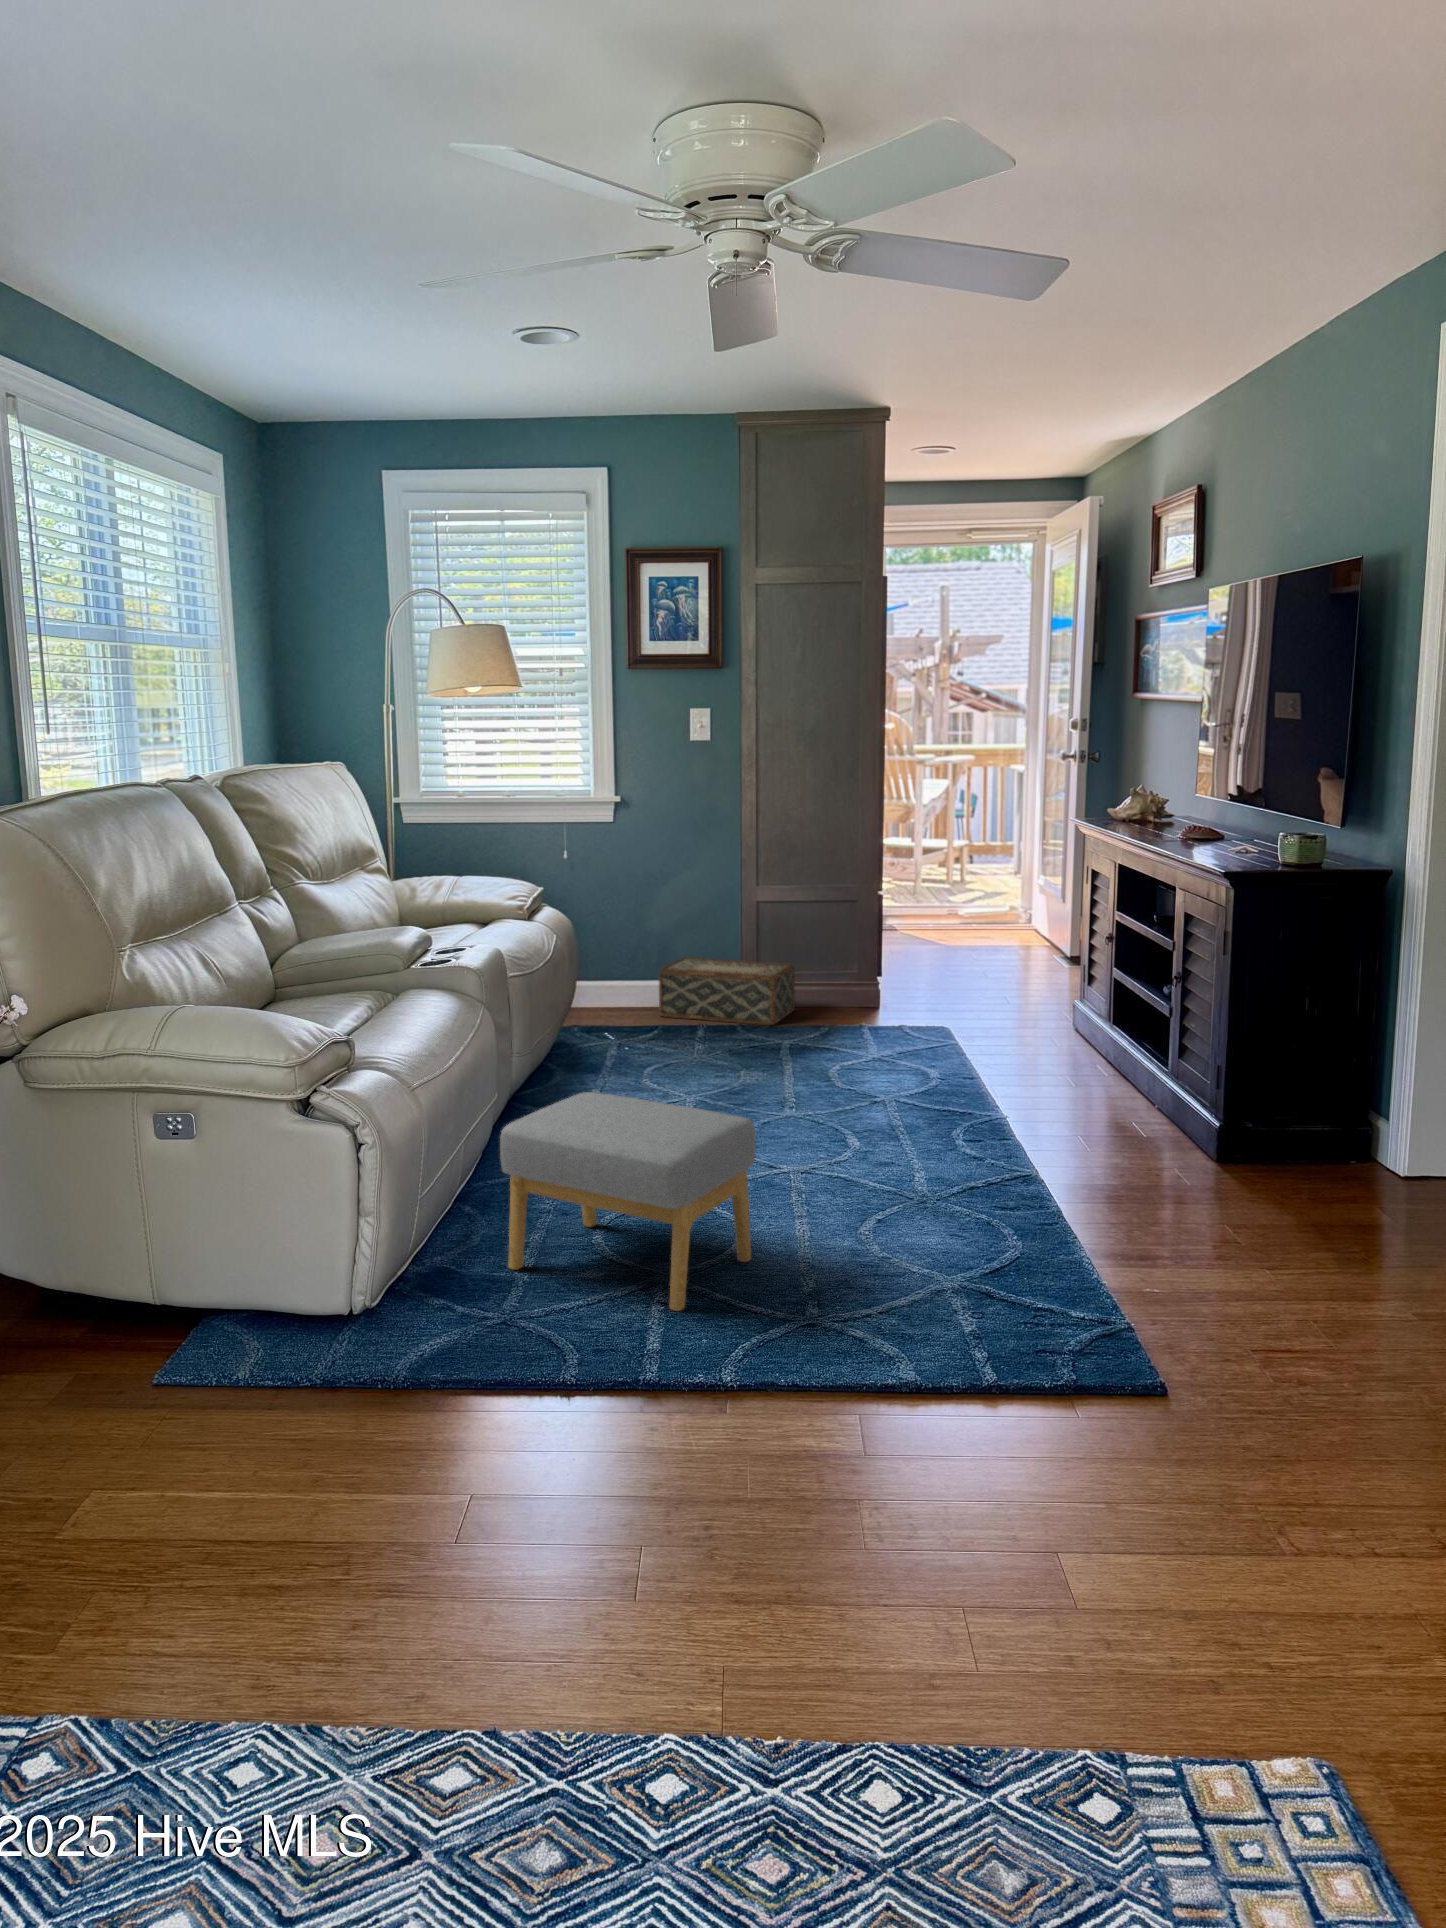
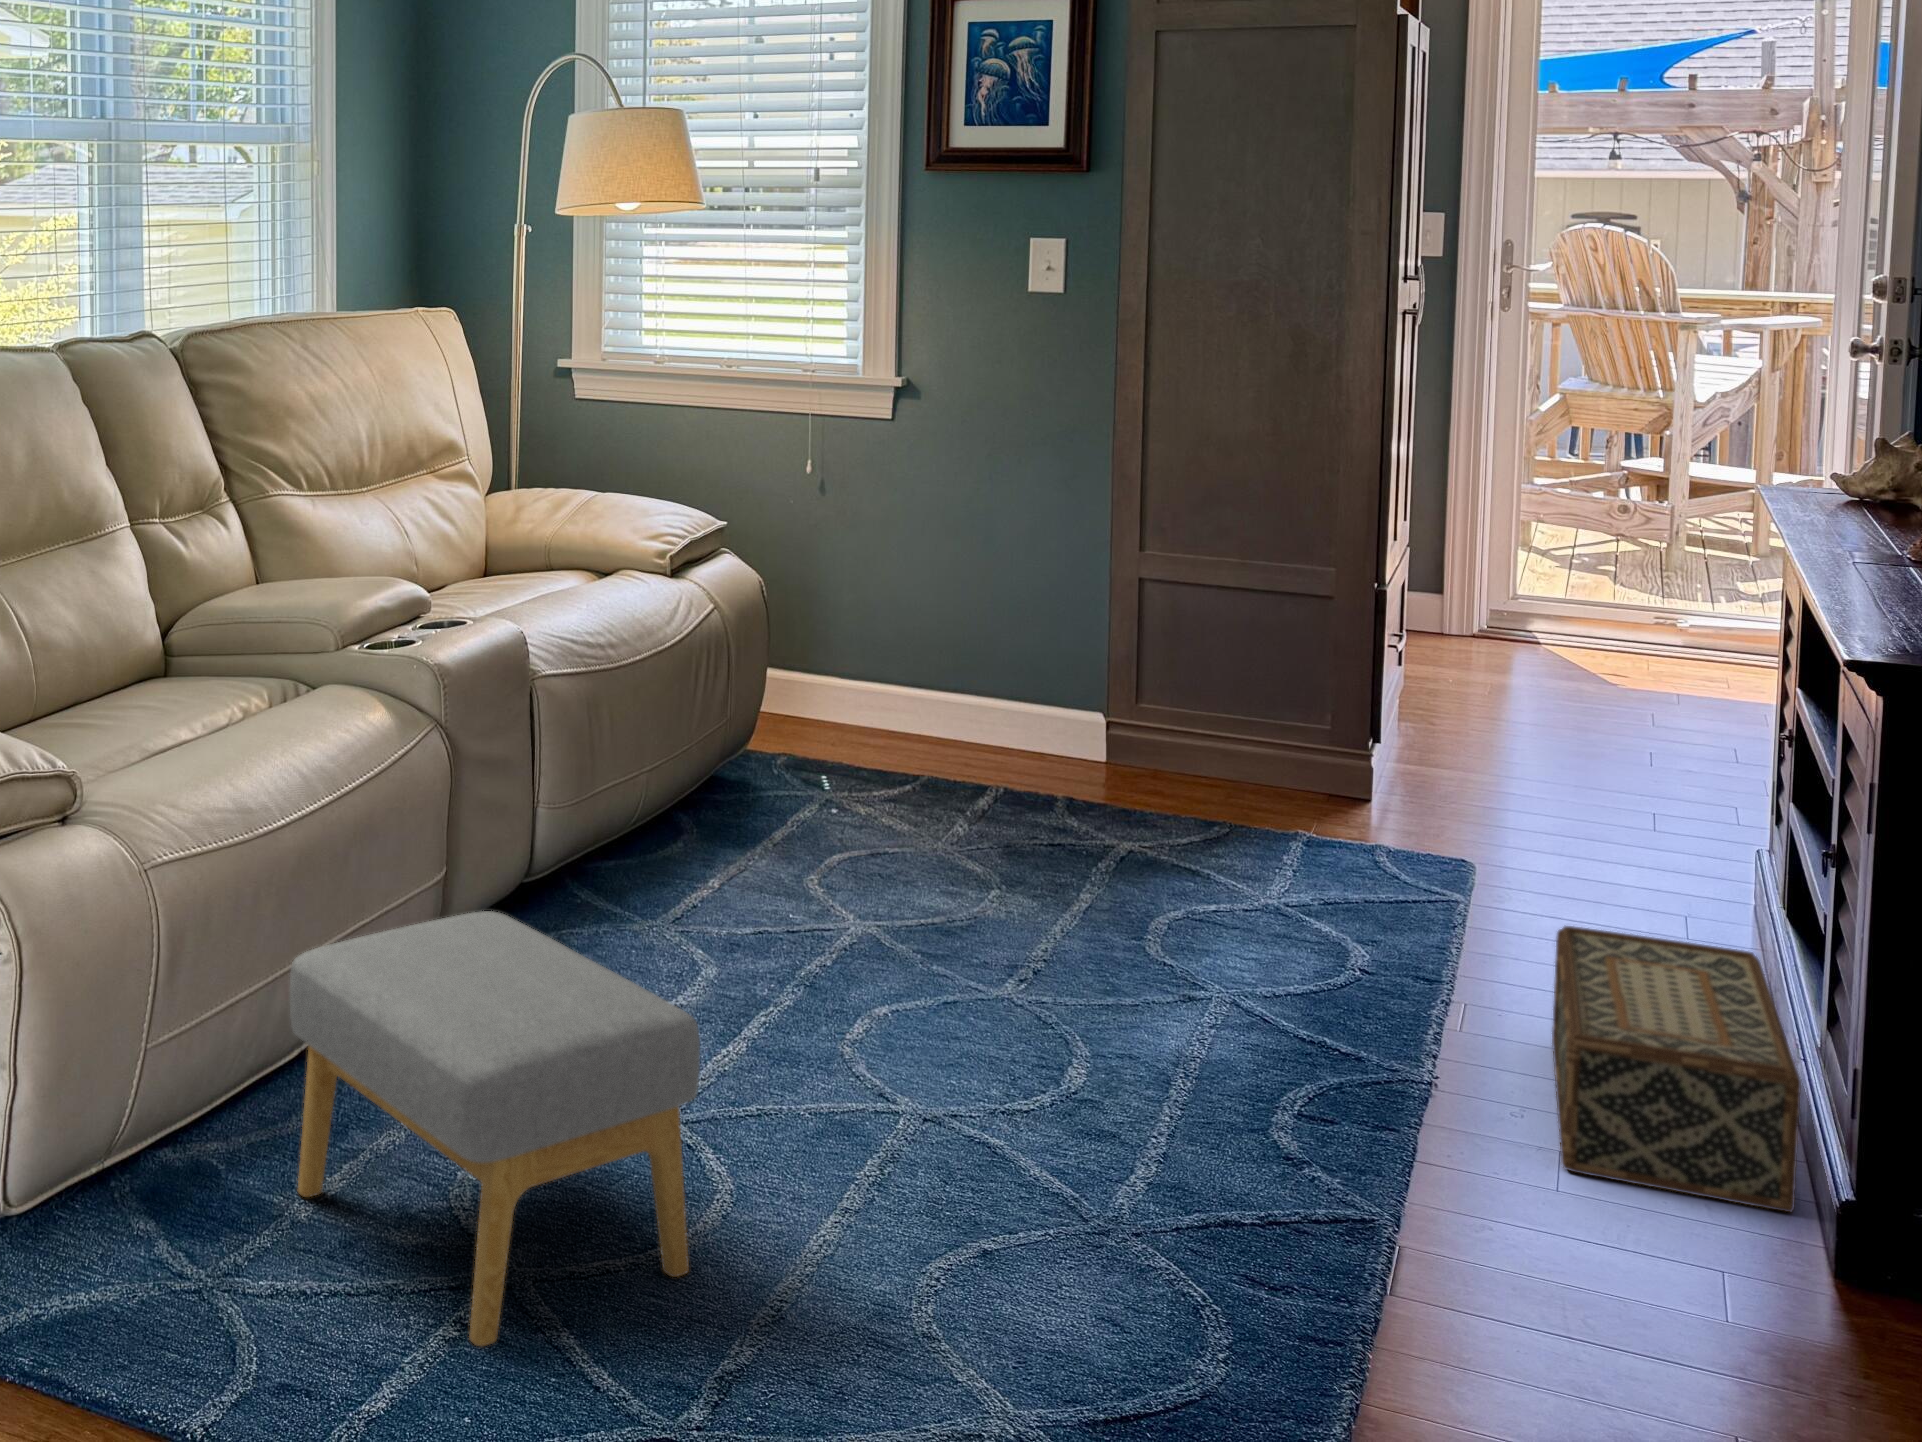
woven basket: present [659,957,795,1025] -> present [1552,926,1801,1212]

